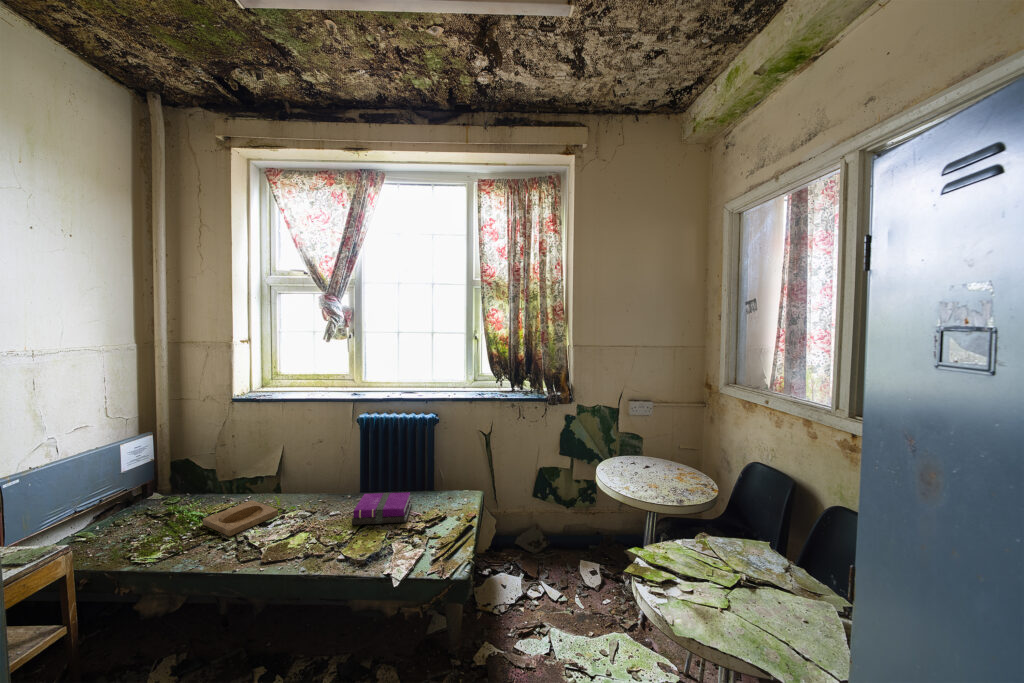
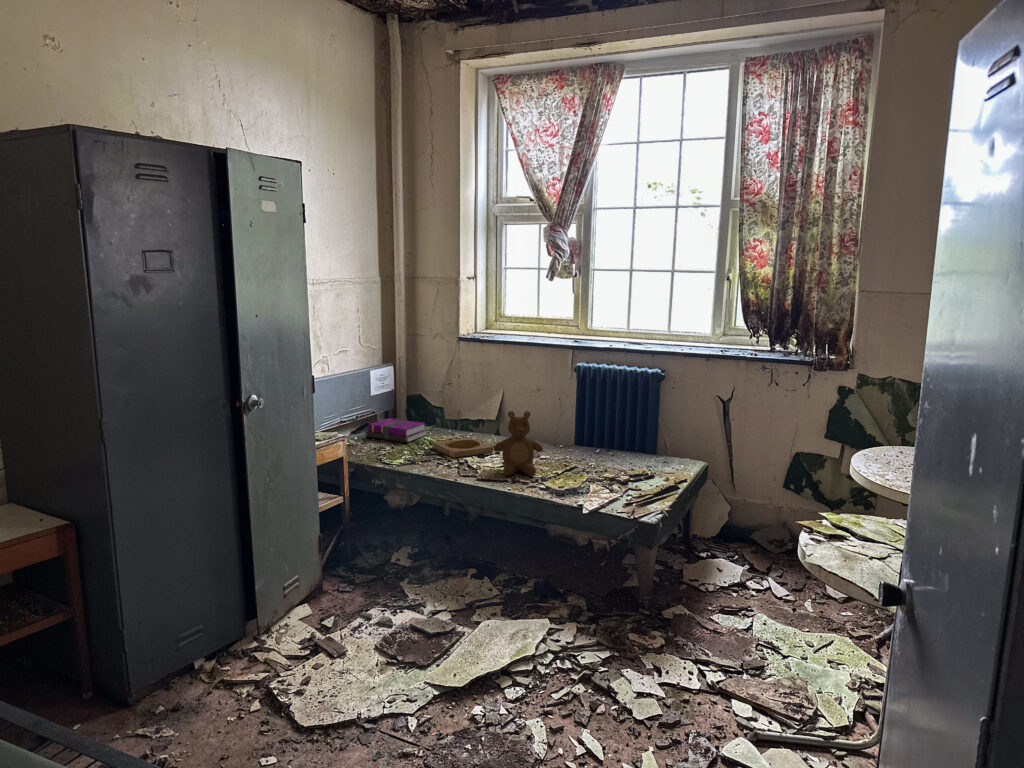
teddy bear: none [279,476,335,552] -> present [493,411,543,476]
notebook: present [352,492,412,525] -> present [366,418,427,442]

